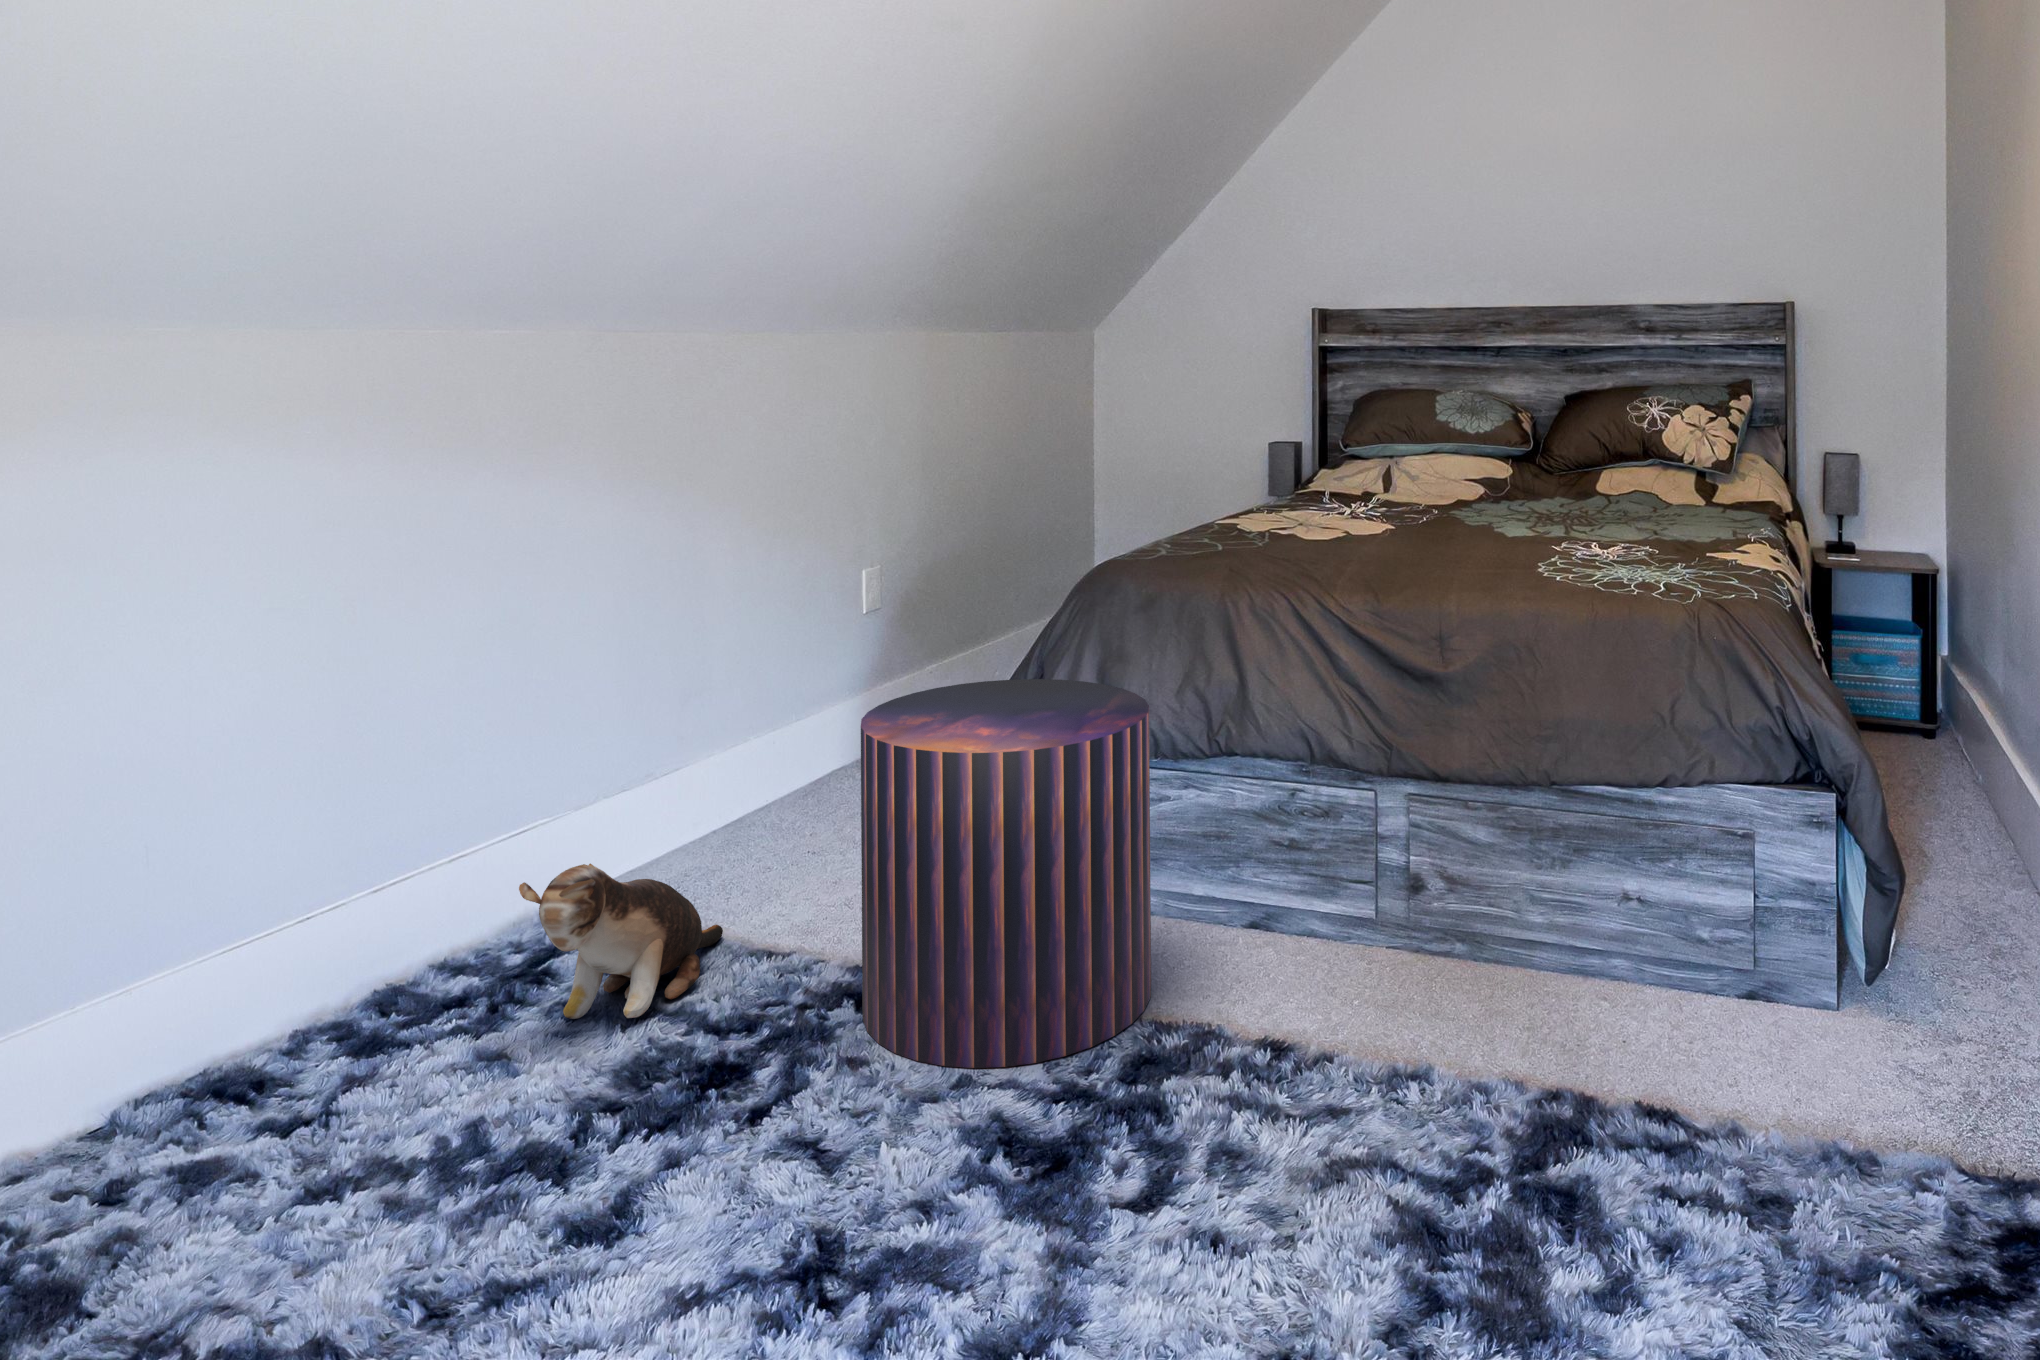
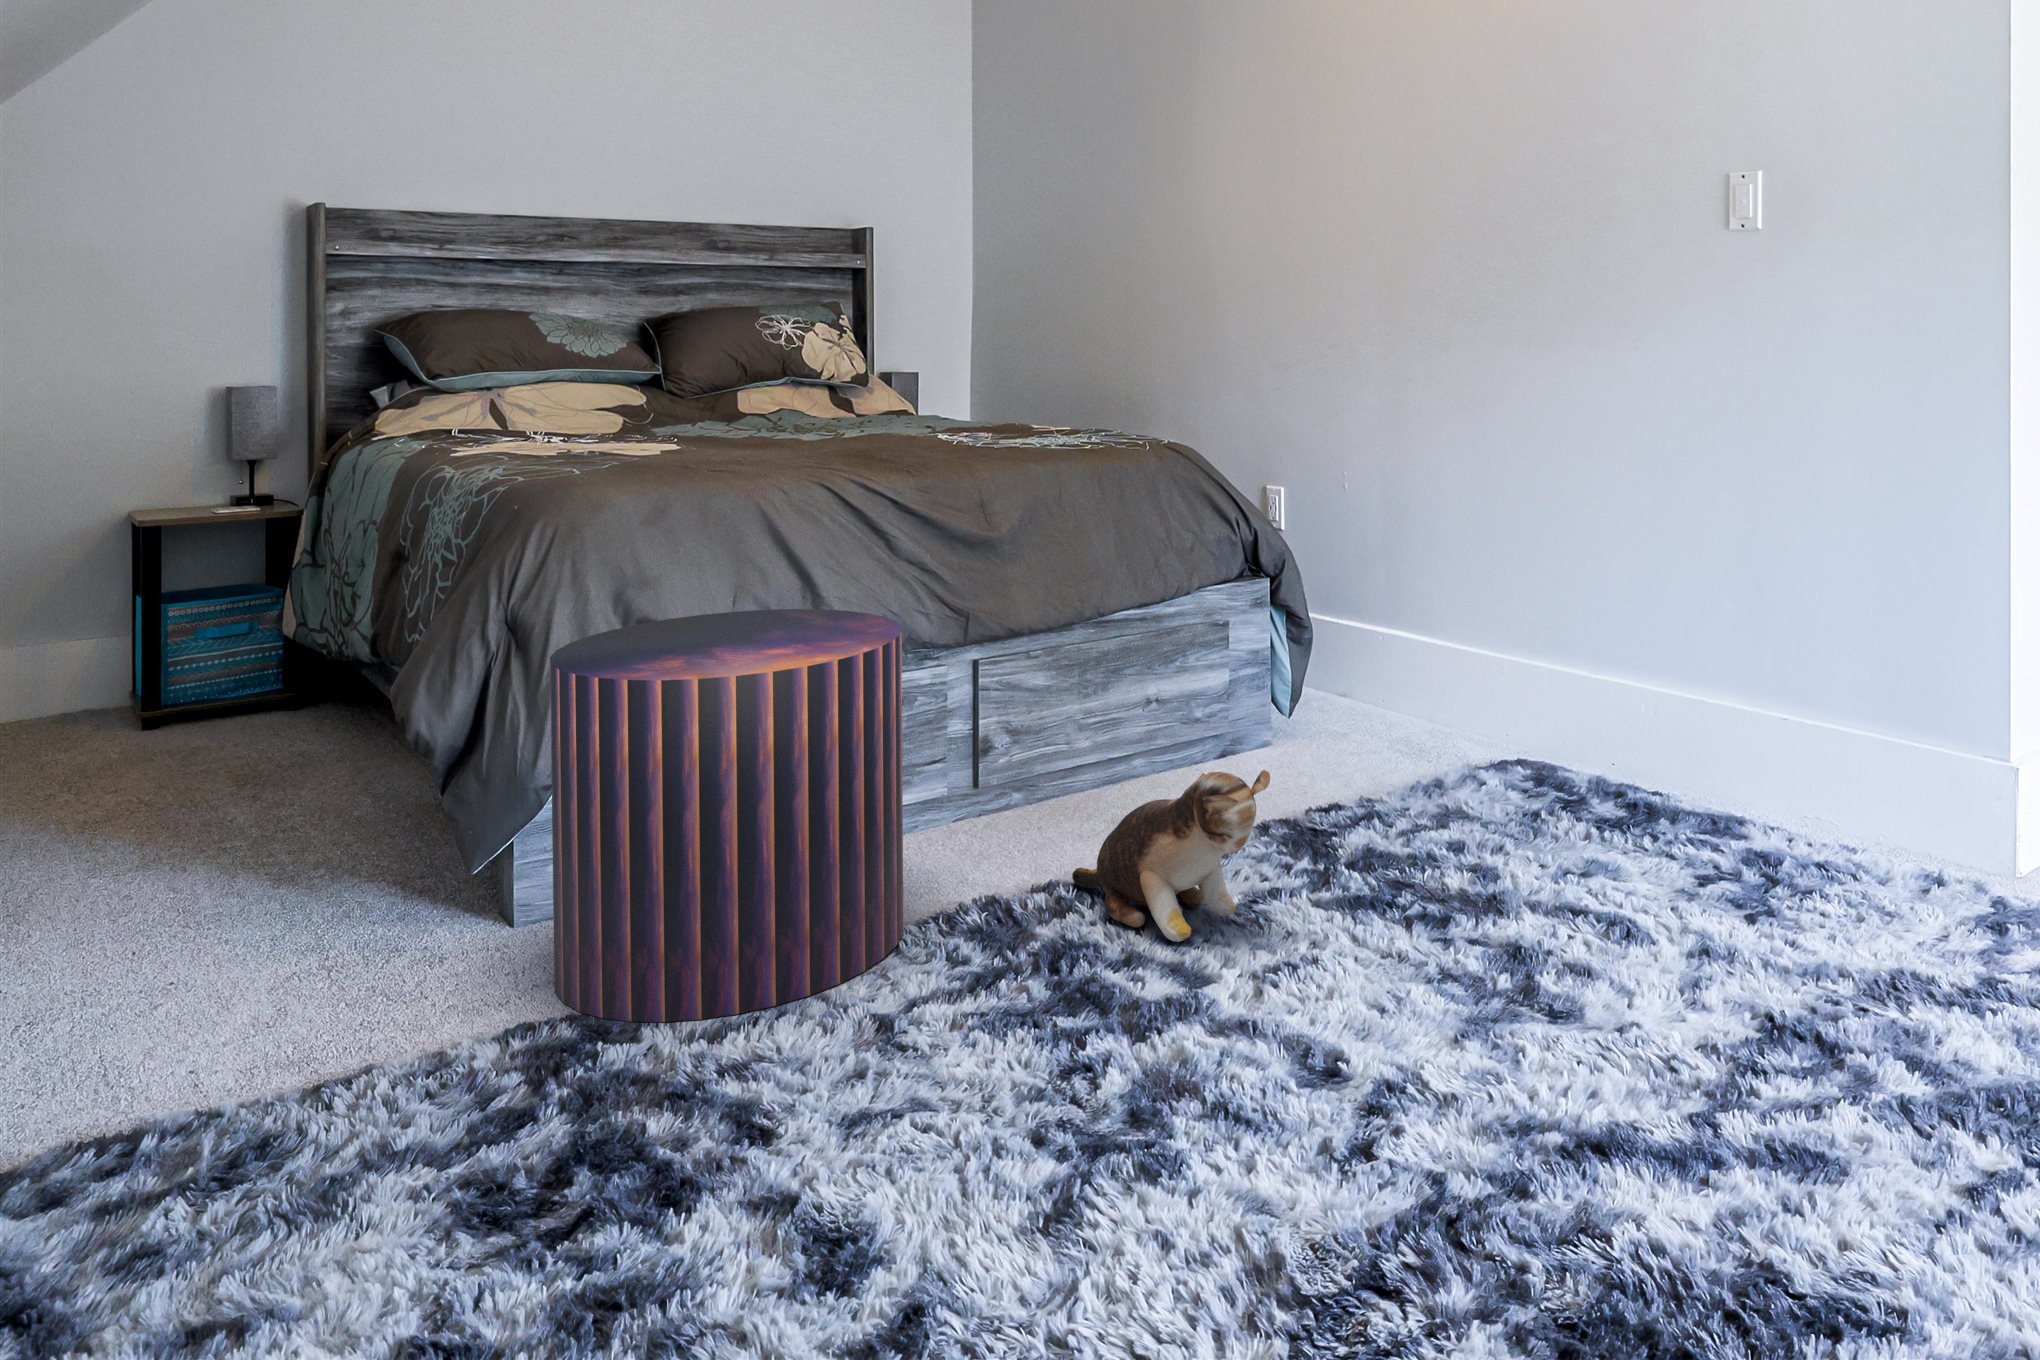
plush toy: present [519,864,723,1019] -> present [1072,770,1270,942]

